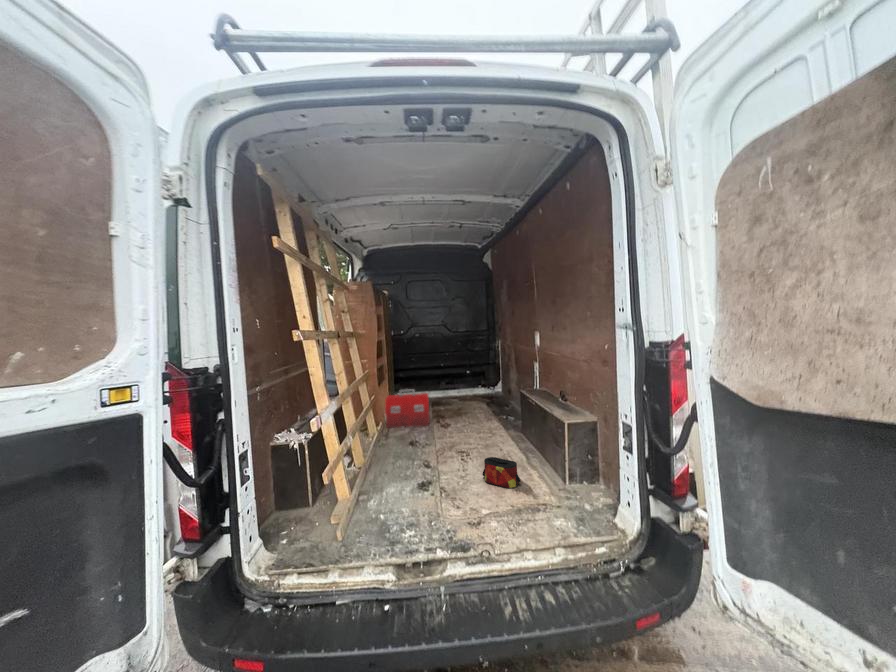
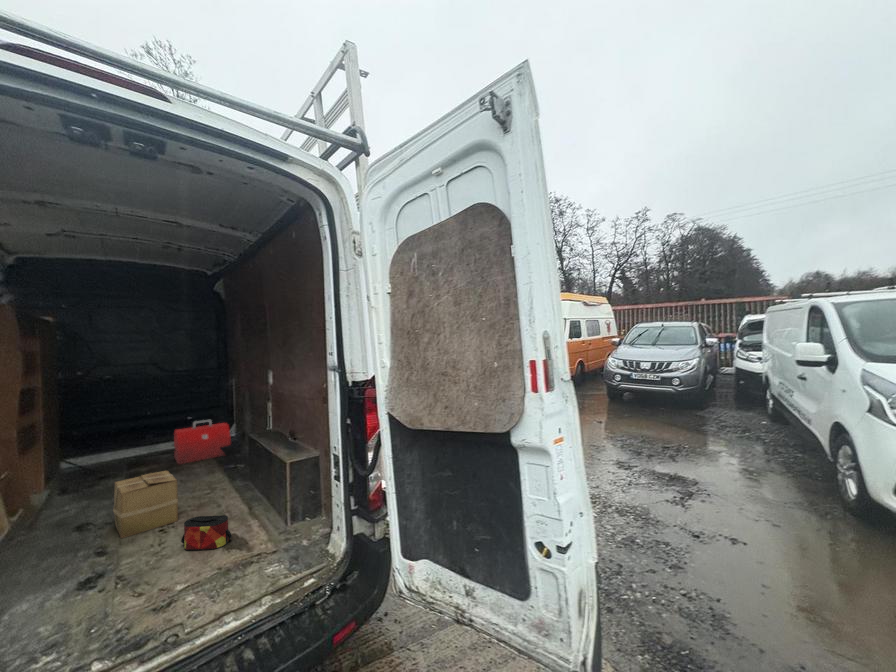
toolbox: present [385,389,430,428] -> present [174,420,231,464]
cardboard box: none [437,415,478,461] -> present [113,471,178,538]

